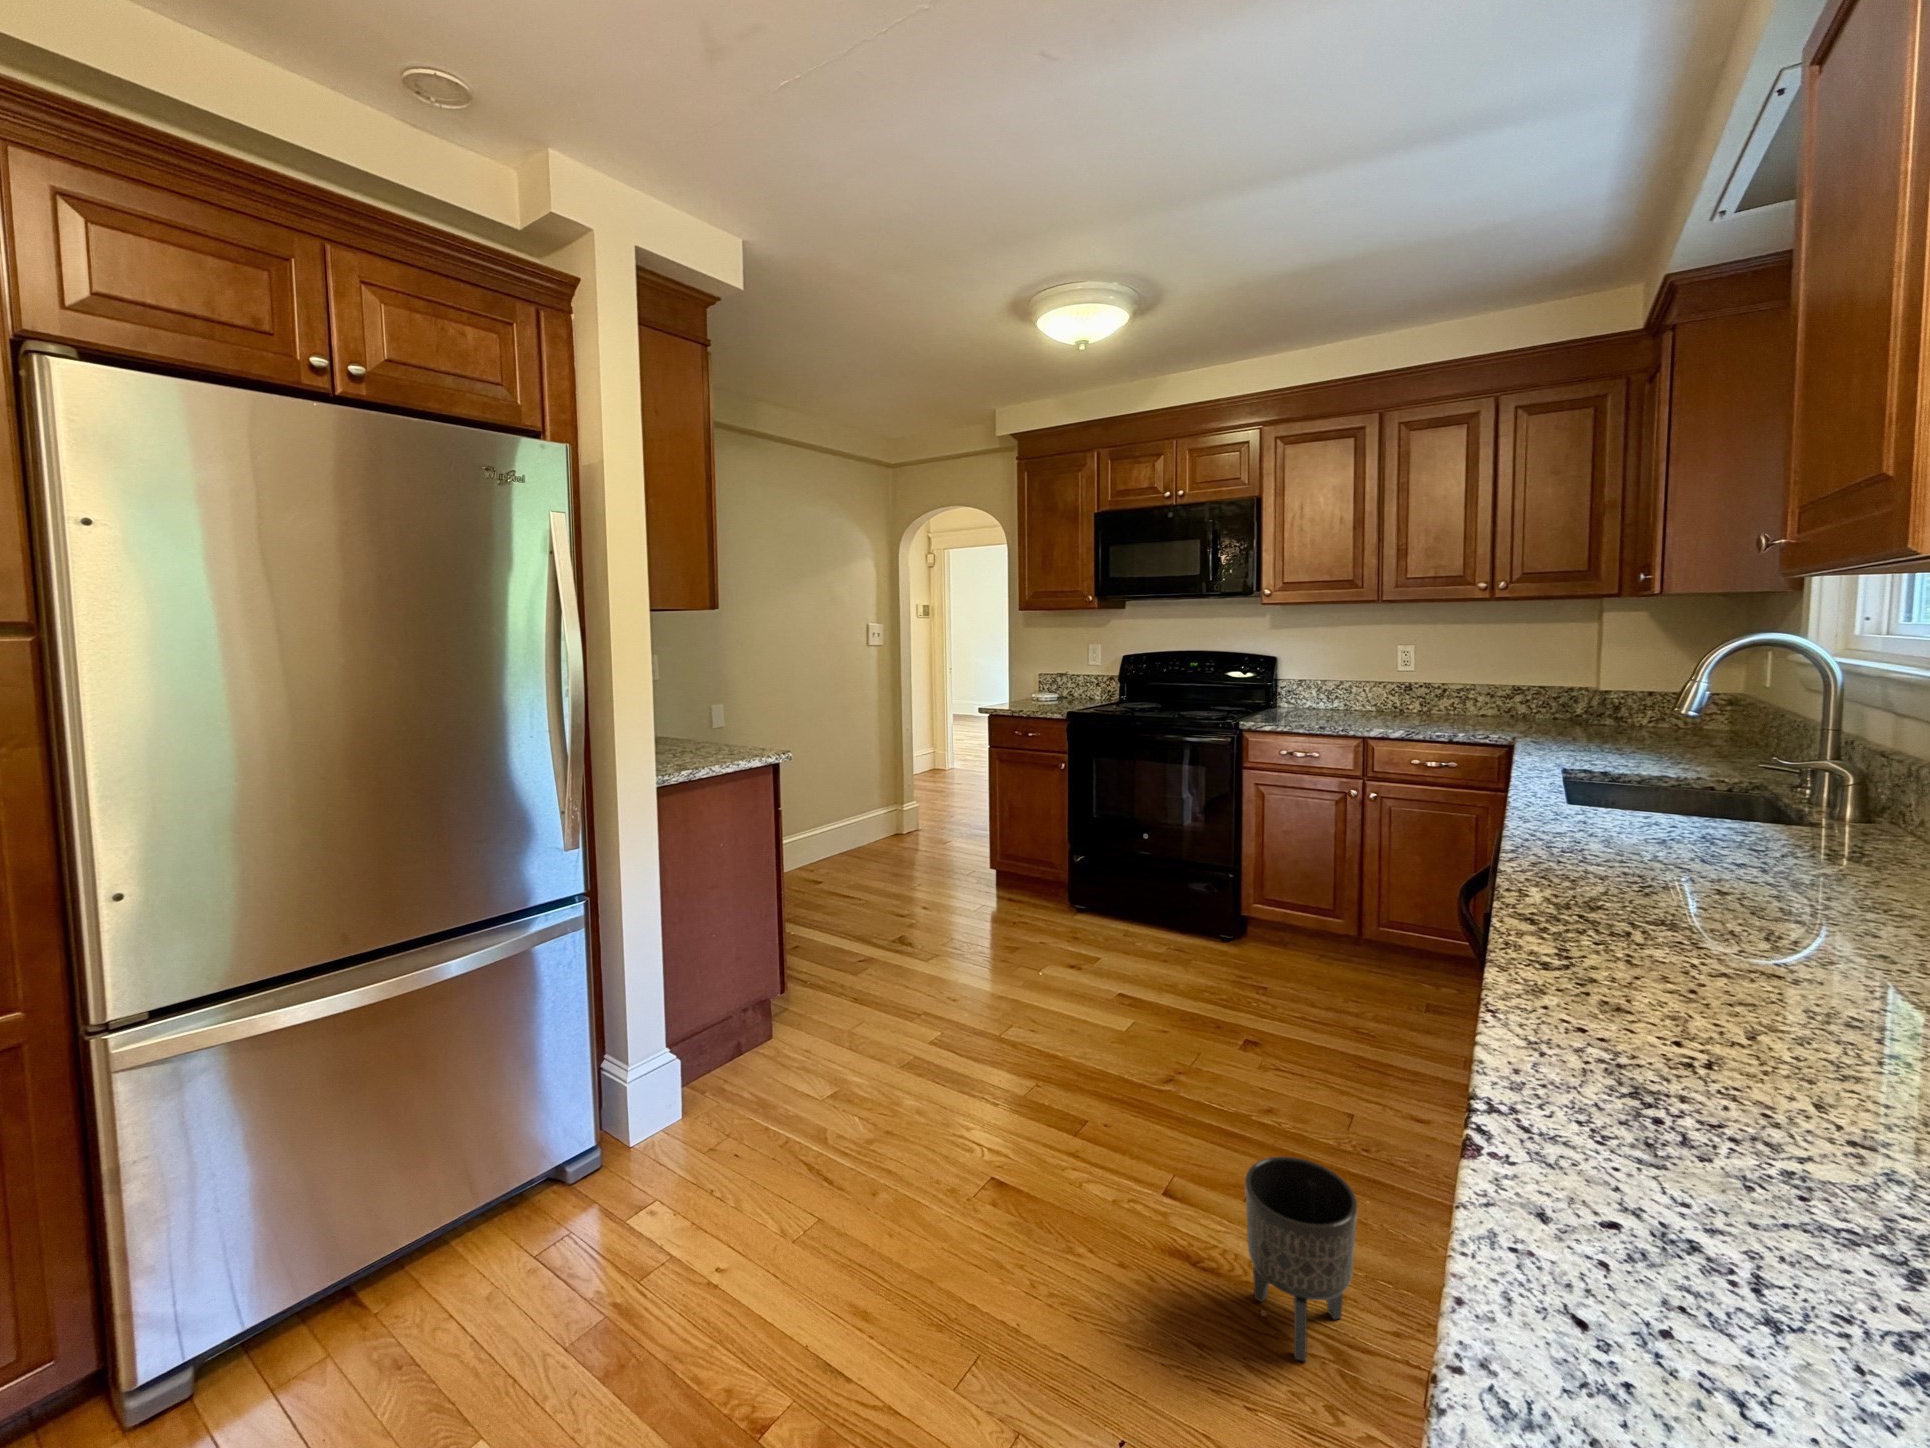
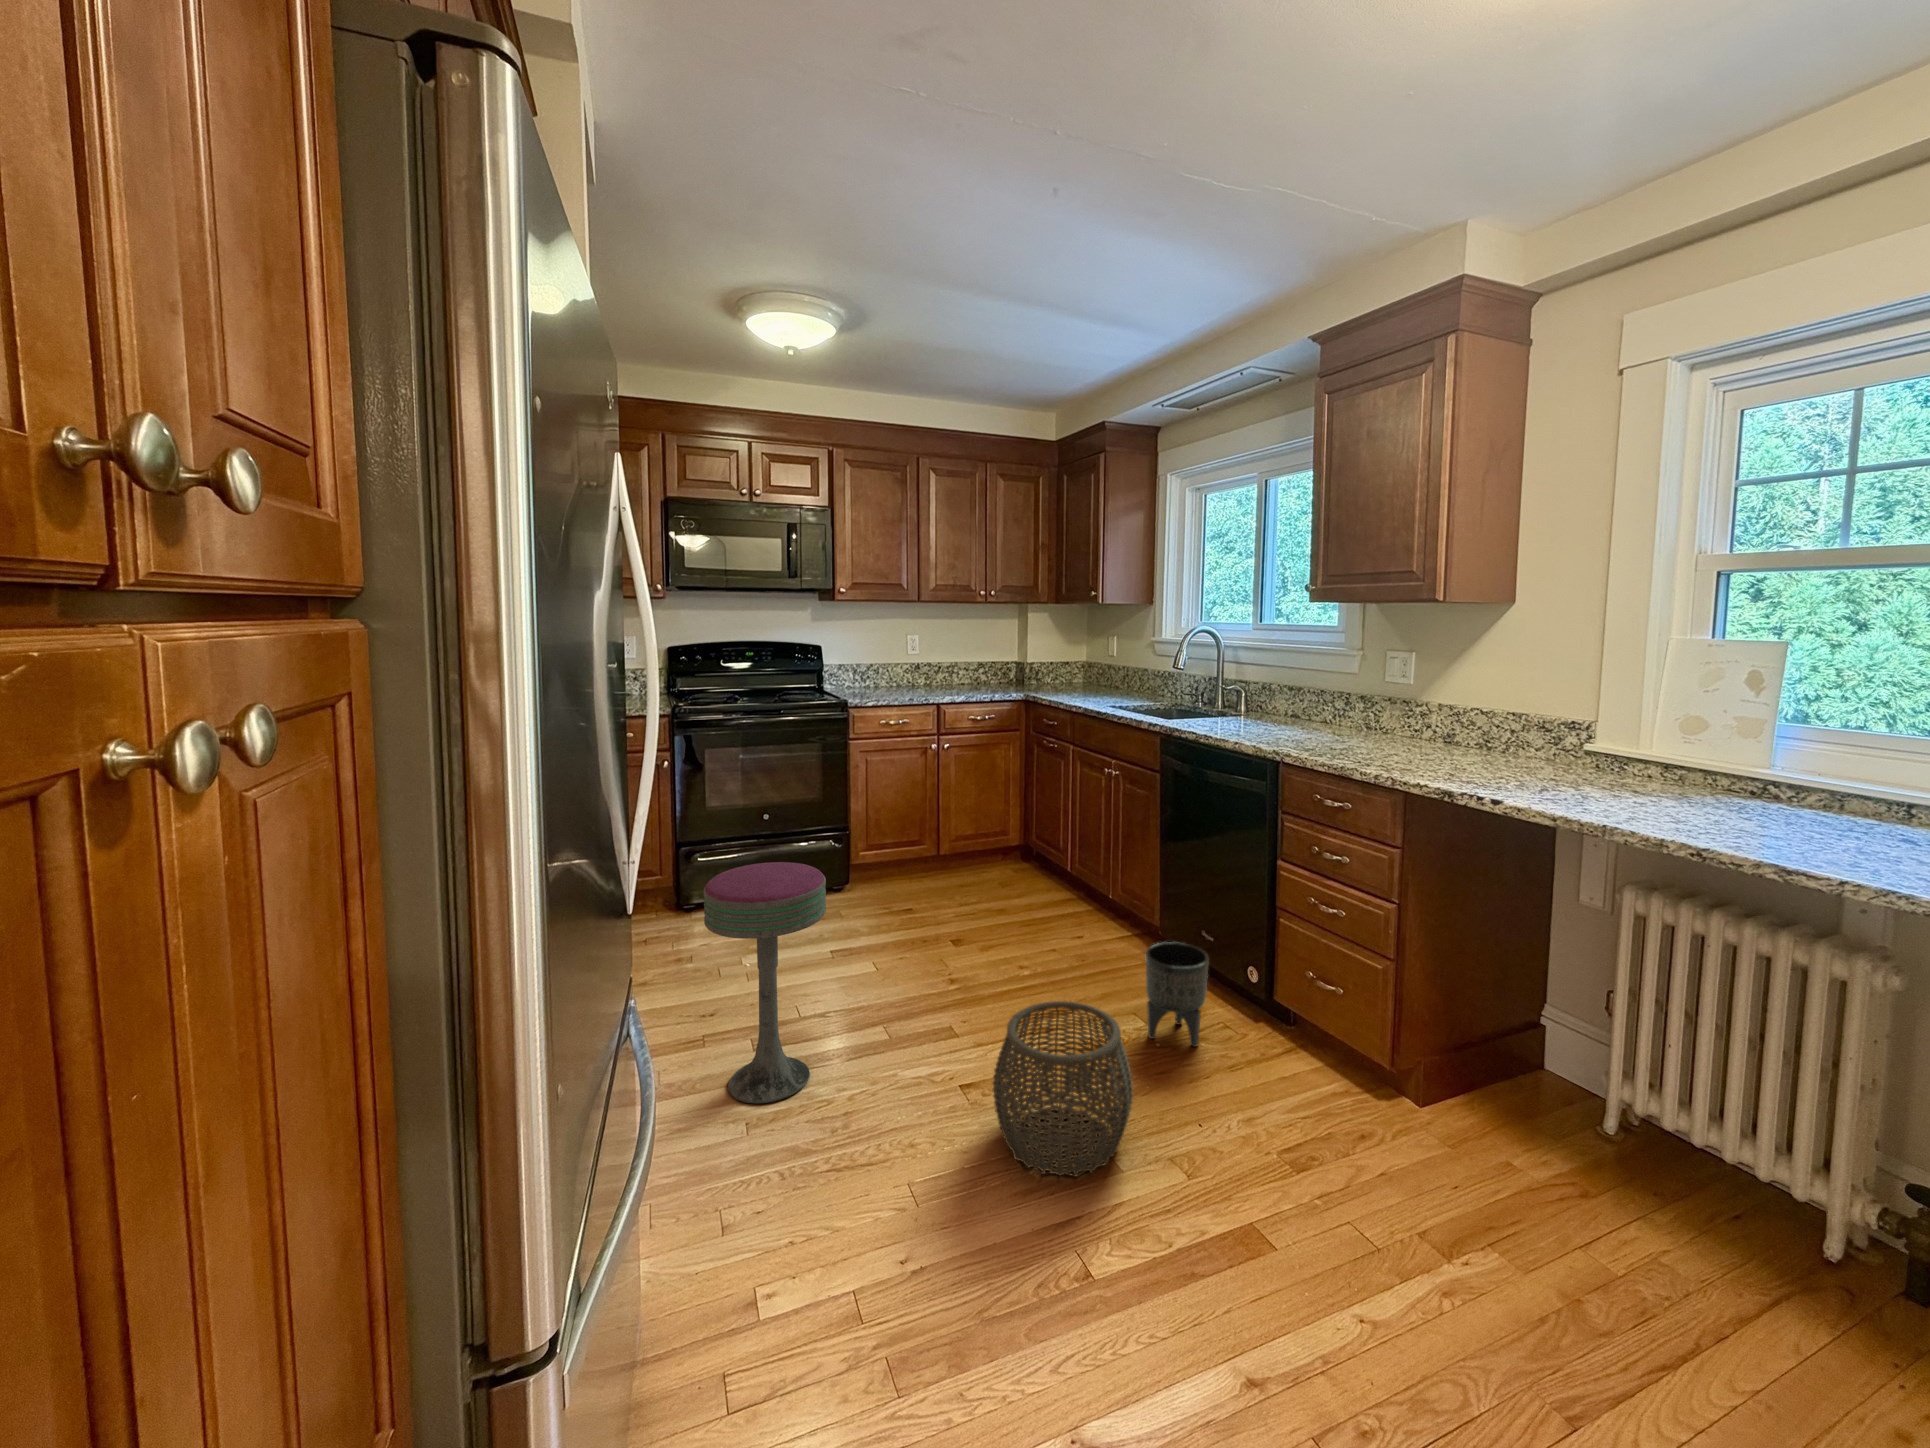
bar stool: none [830,864,941,1094] -> present [704,862,826,1103]
woven basket: none [868,1116,1049,1364] -> present [992,1001,1133,1177]

